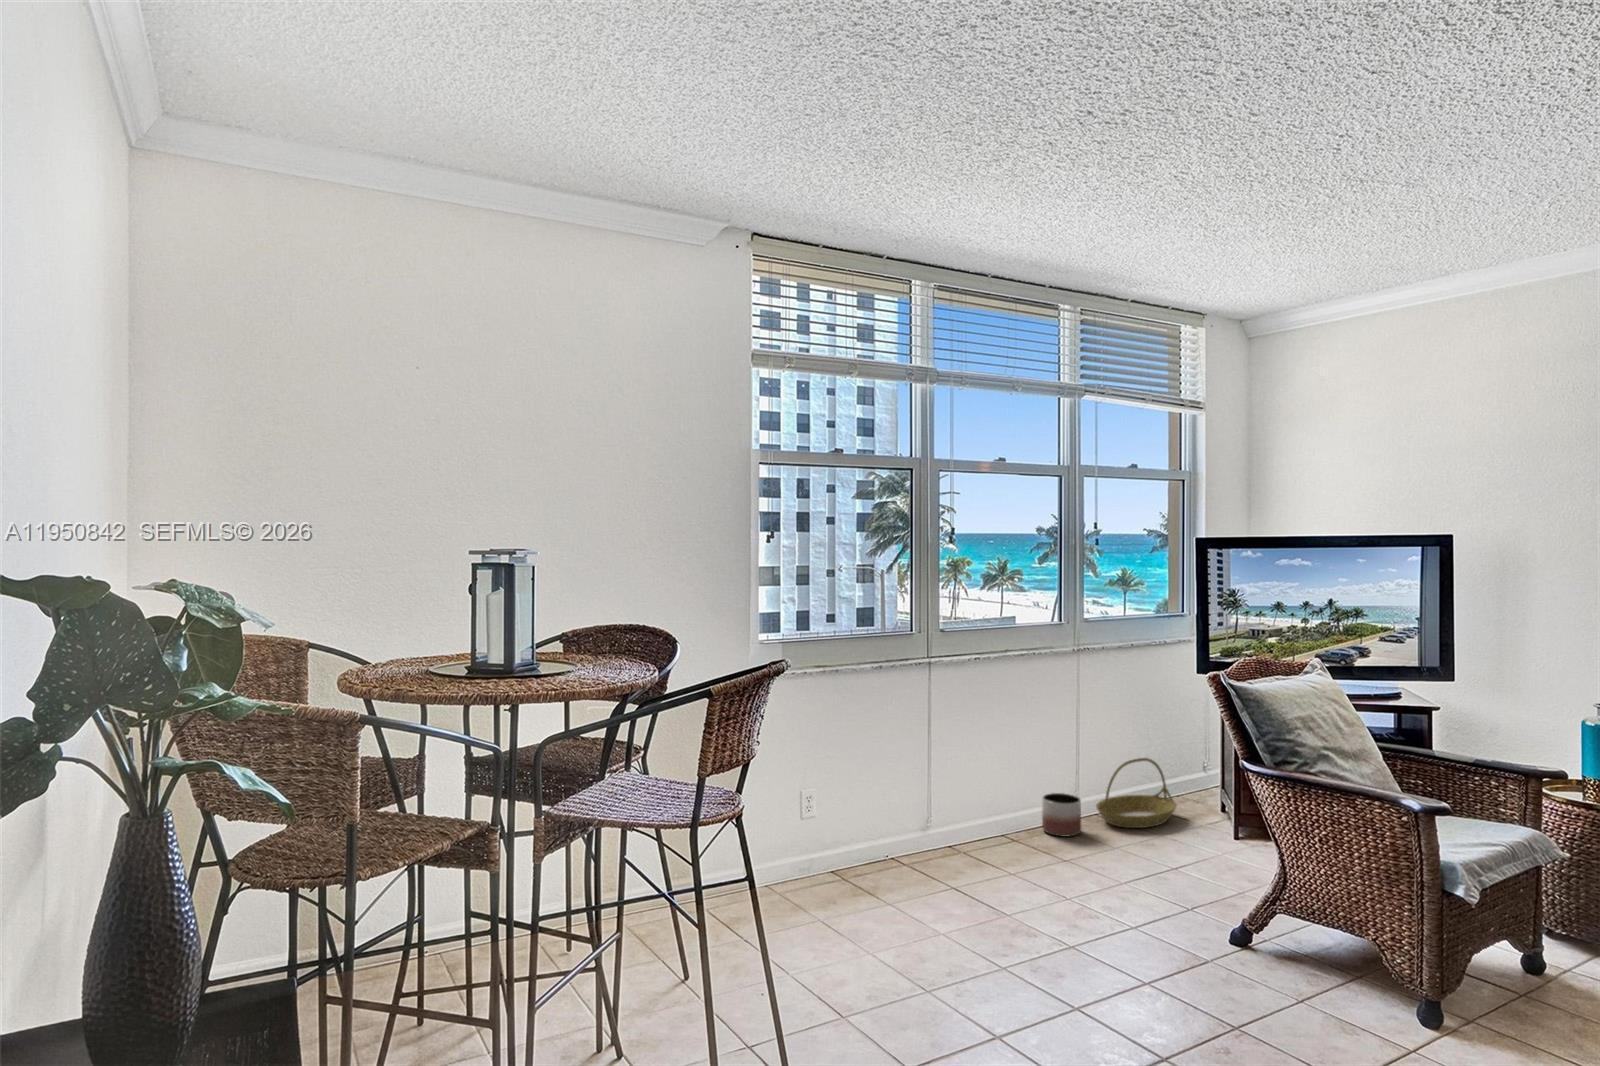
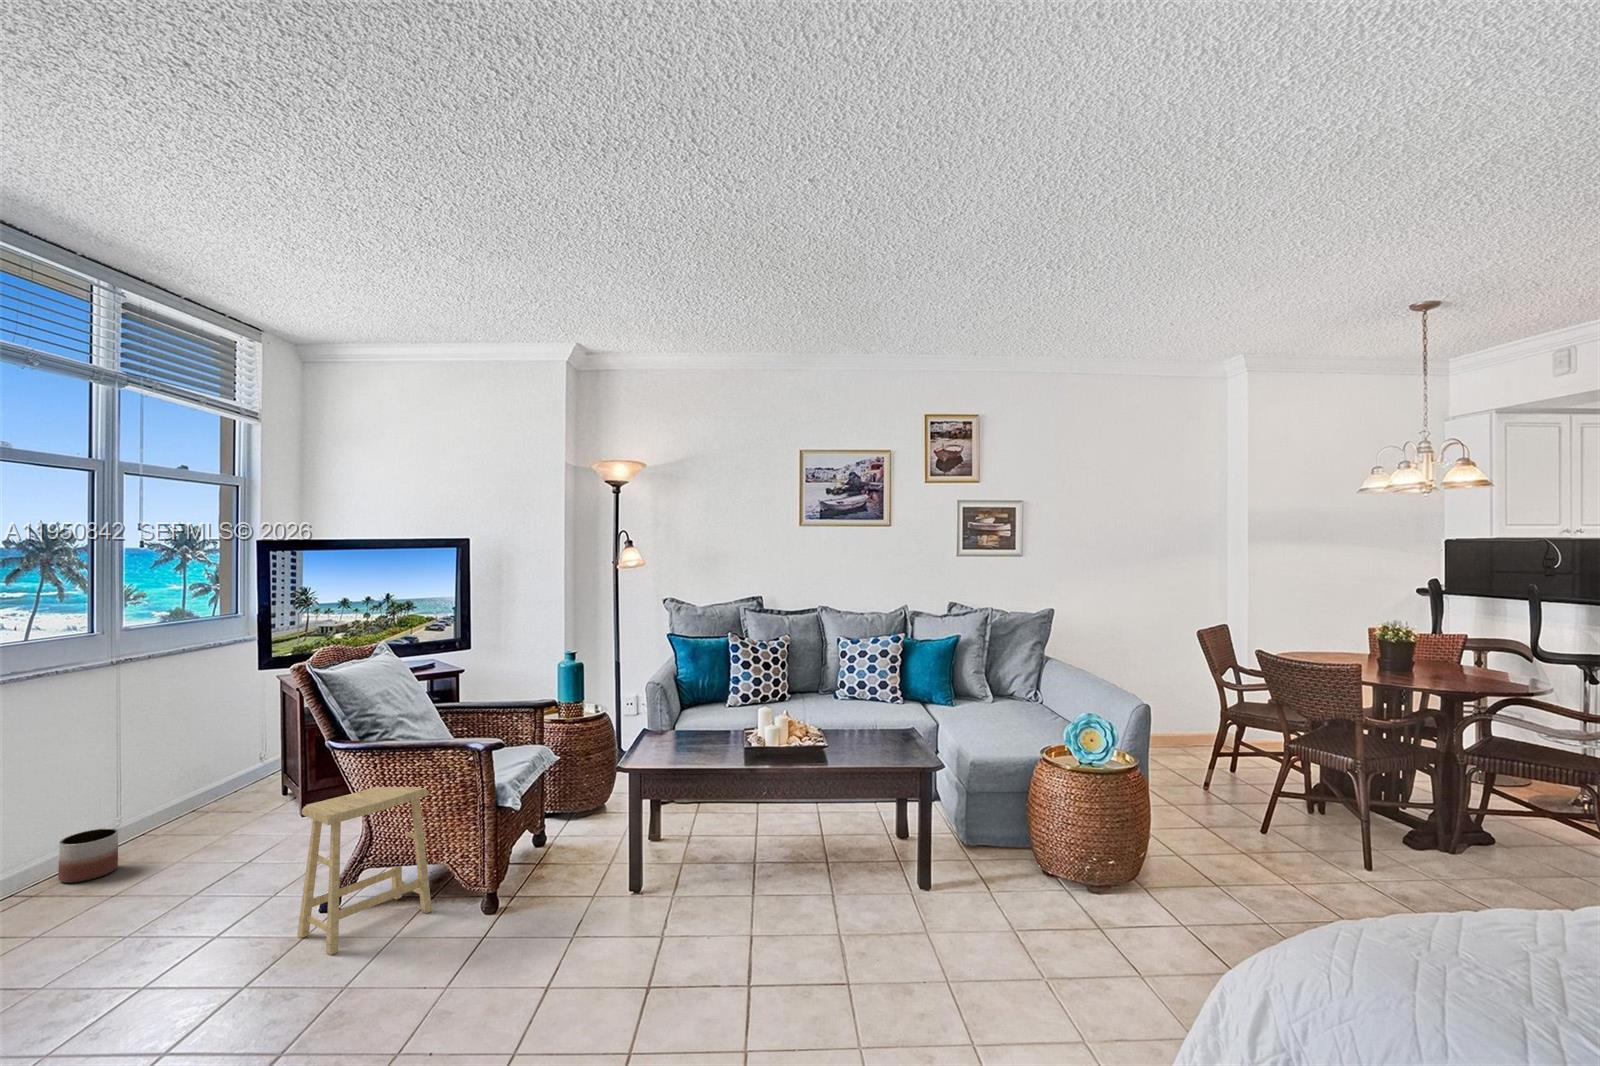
basket: present [1096,758,1177,828] -> none [137,766,238,847]
footstool: none [1212,822,1355,990] -> present [297,787,432,955]

